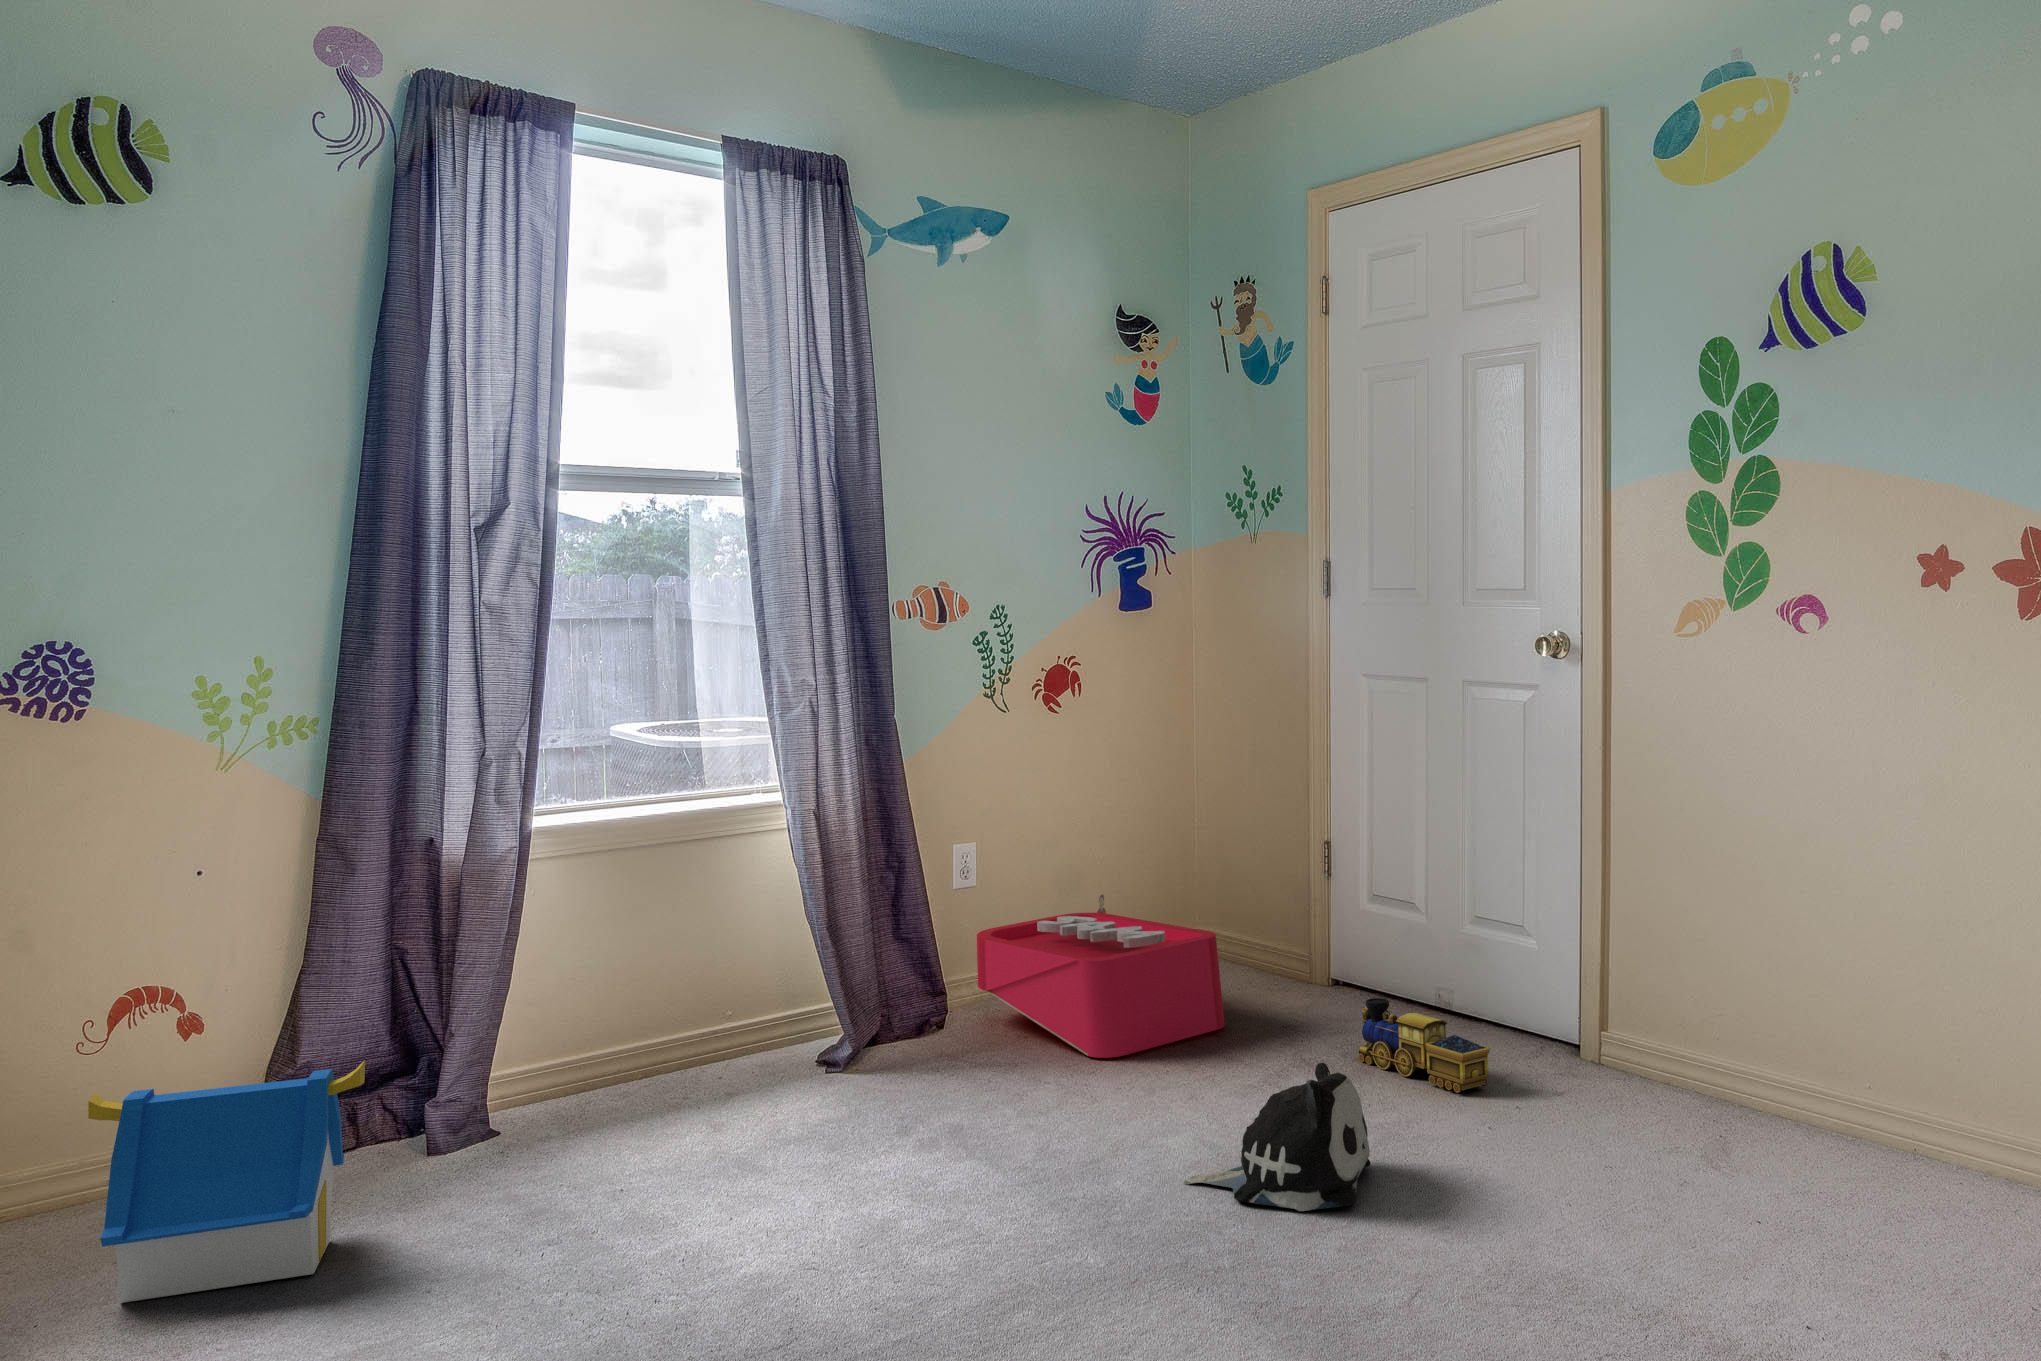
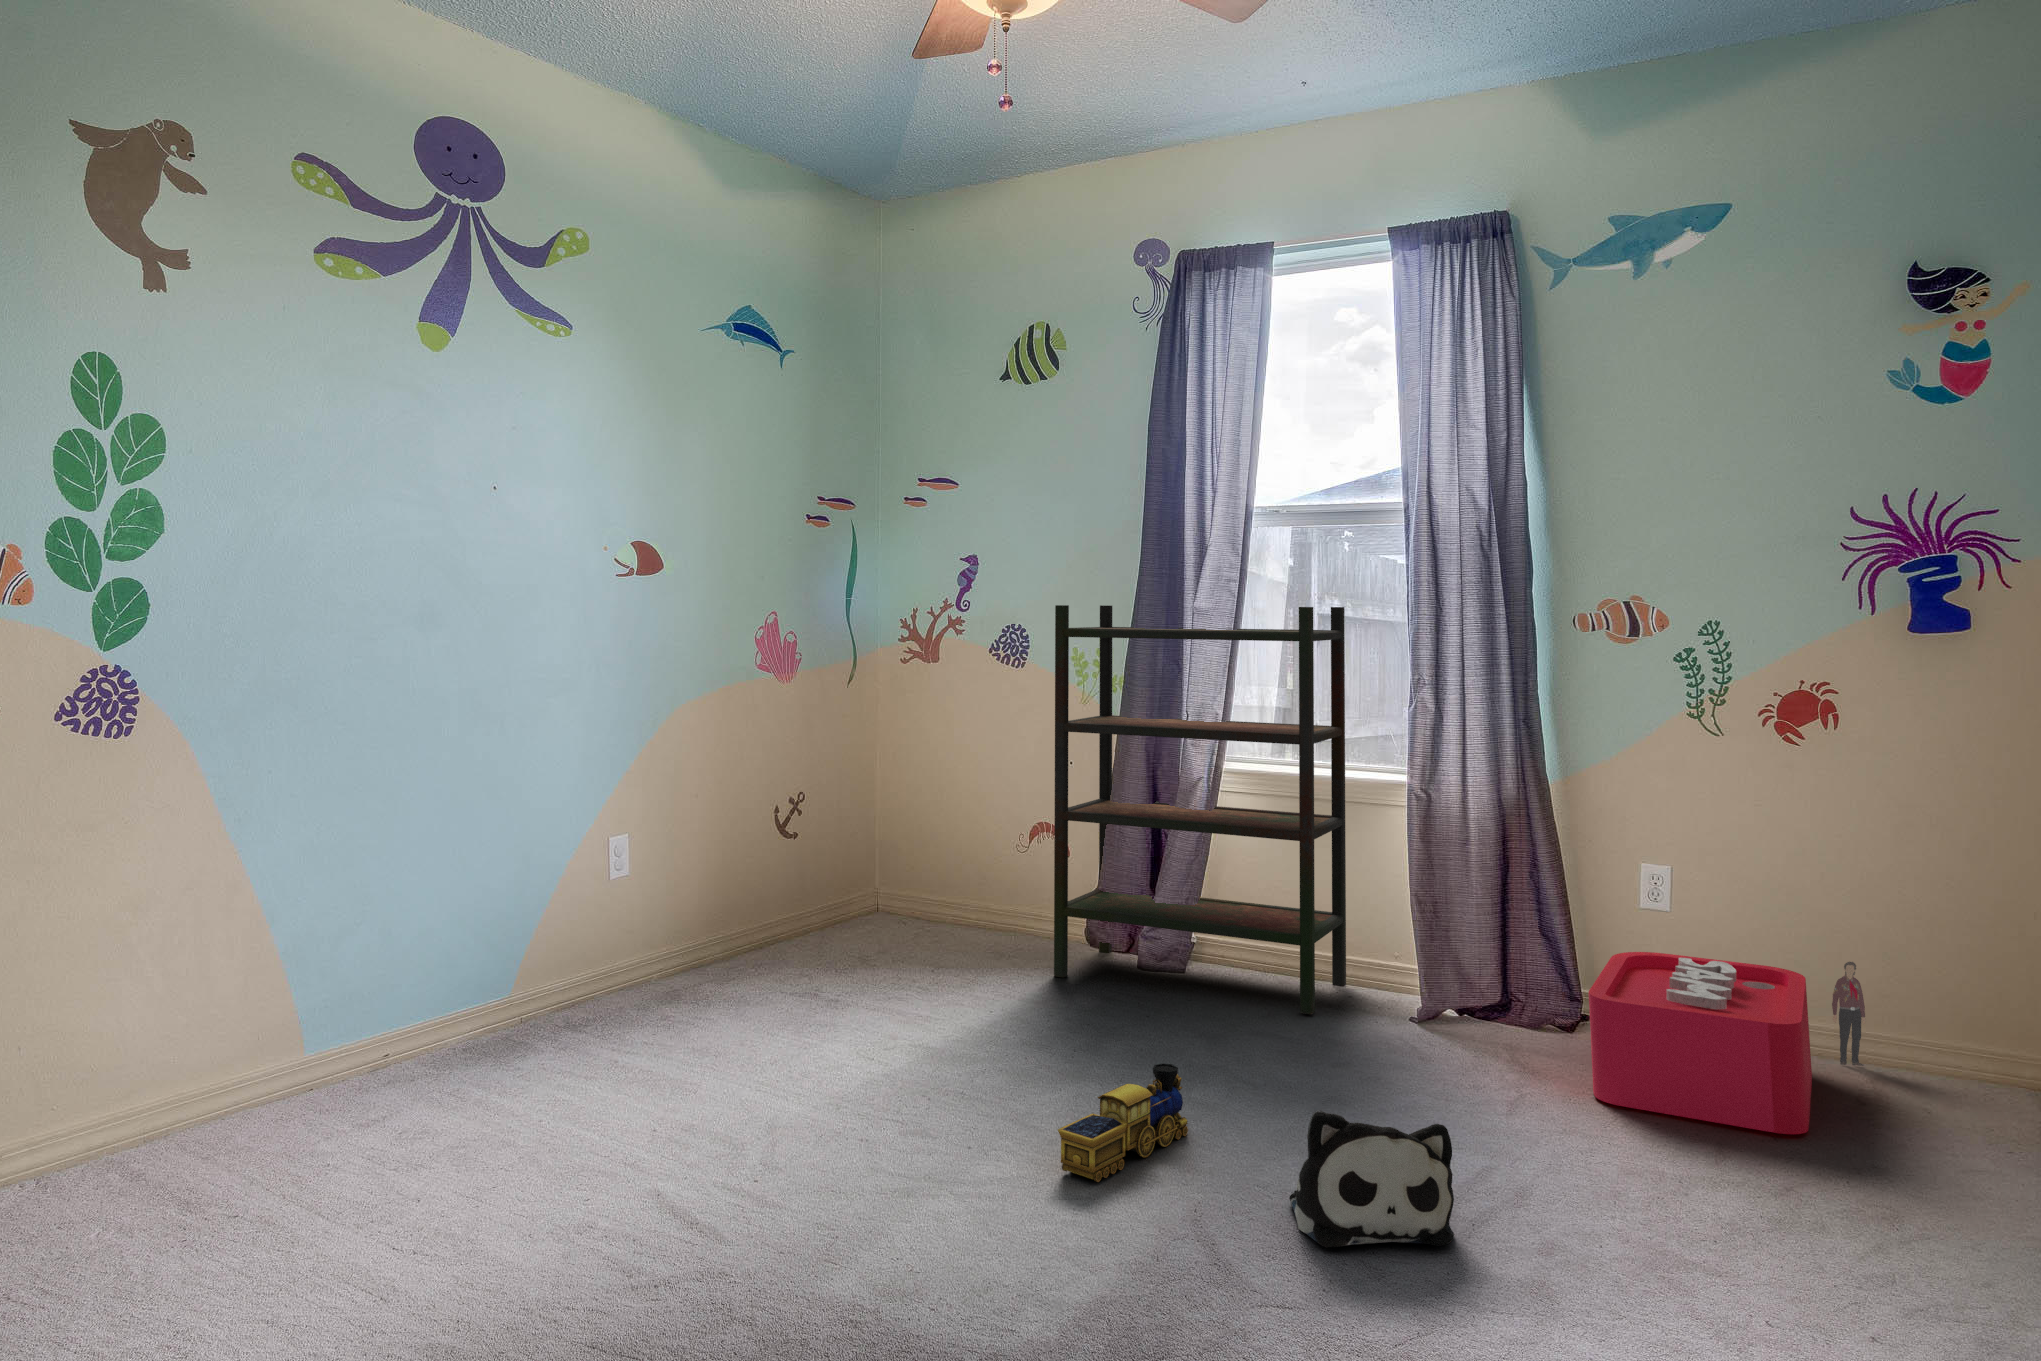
bookshelf: none [304,593,757,1207] -> present [1054,605,1346,1014]
toy train: present [1358,998,1491,1093] -> present [1058,1063,1188,1182]
toy house: present [88,1060,365,1303] -> none [893,861,1028,988]

